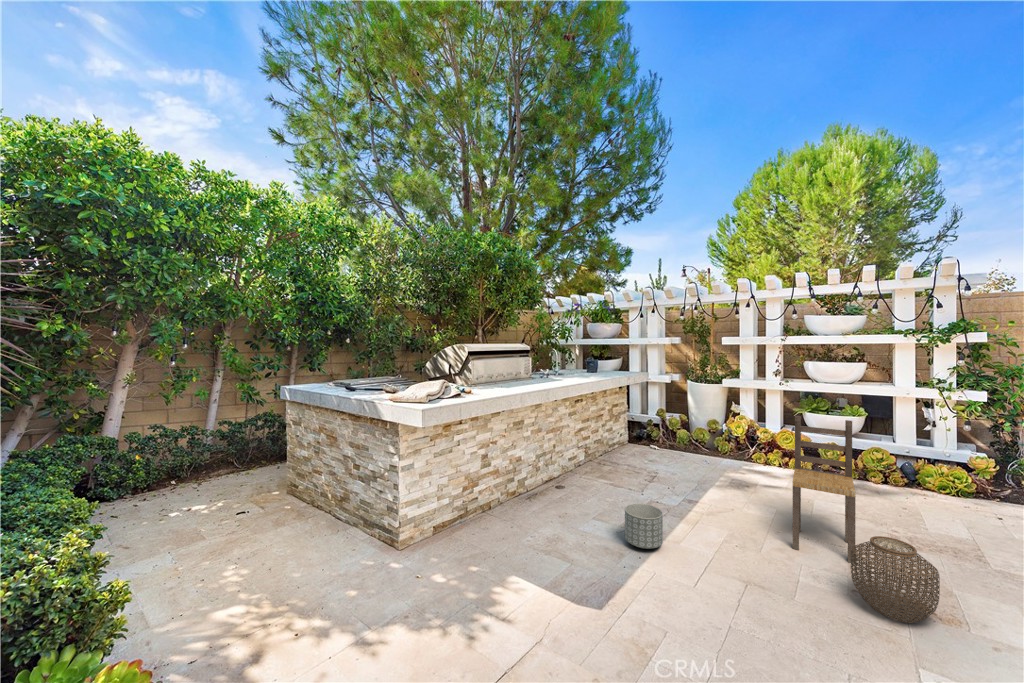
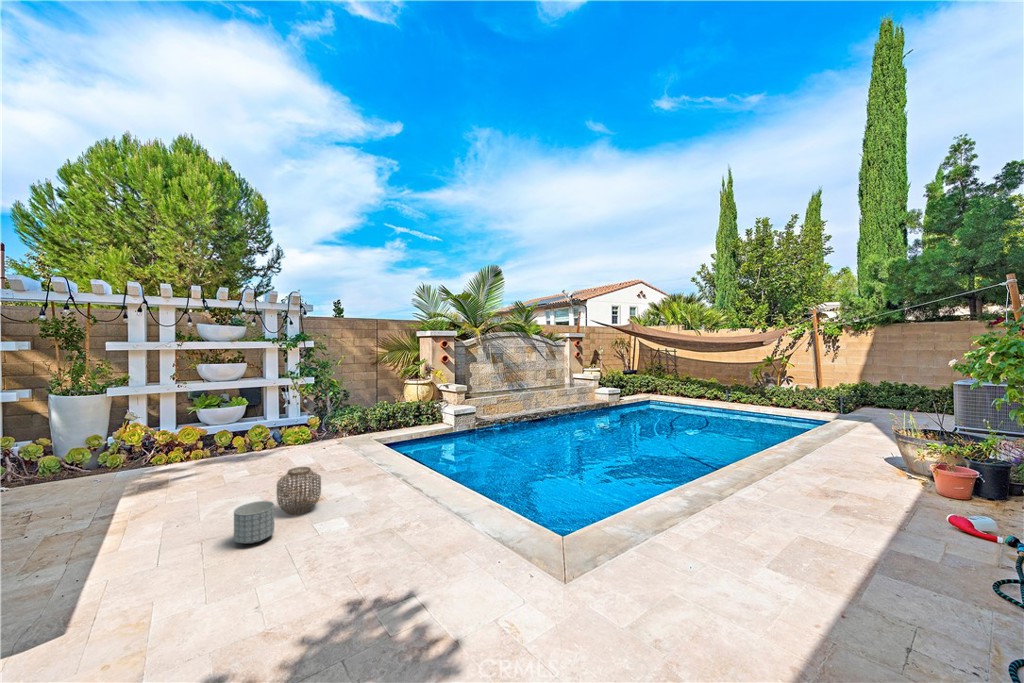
chair: present [792,416,856,564] -> none [221,403,270,509]
planter: present [625,504,663,549] -> present [234,501,274,544]

